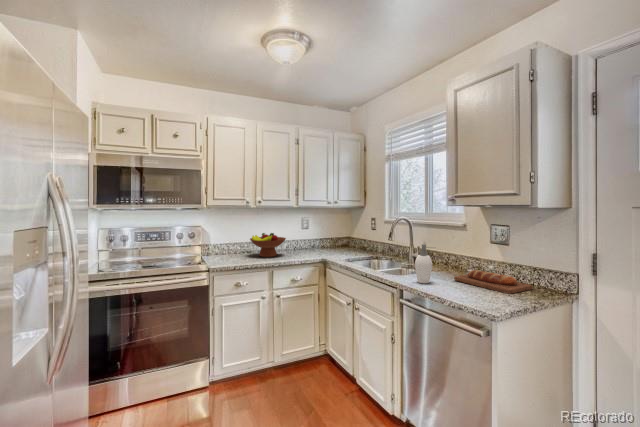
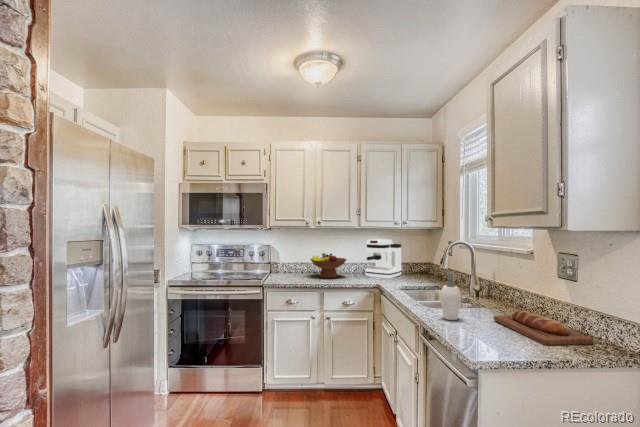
coffee maker: none [301,218,331,254] -> present [365,239,401,279]

